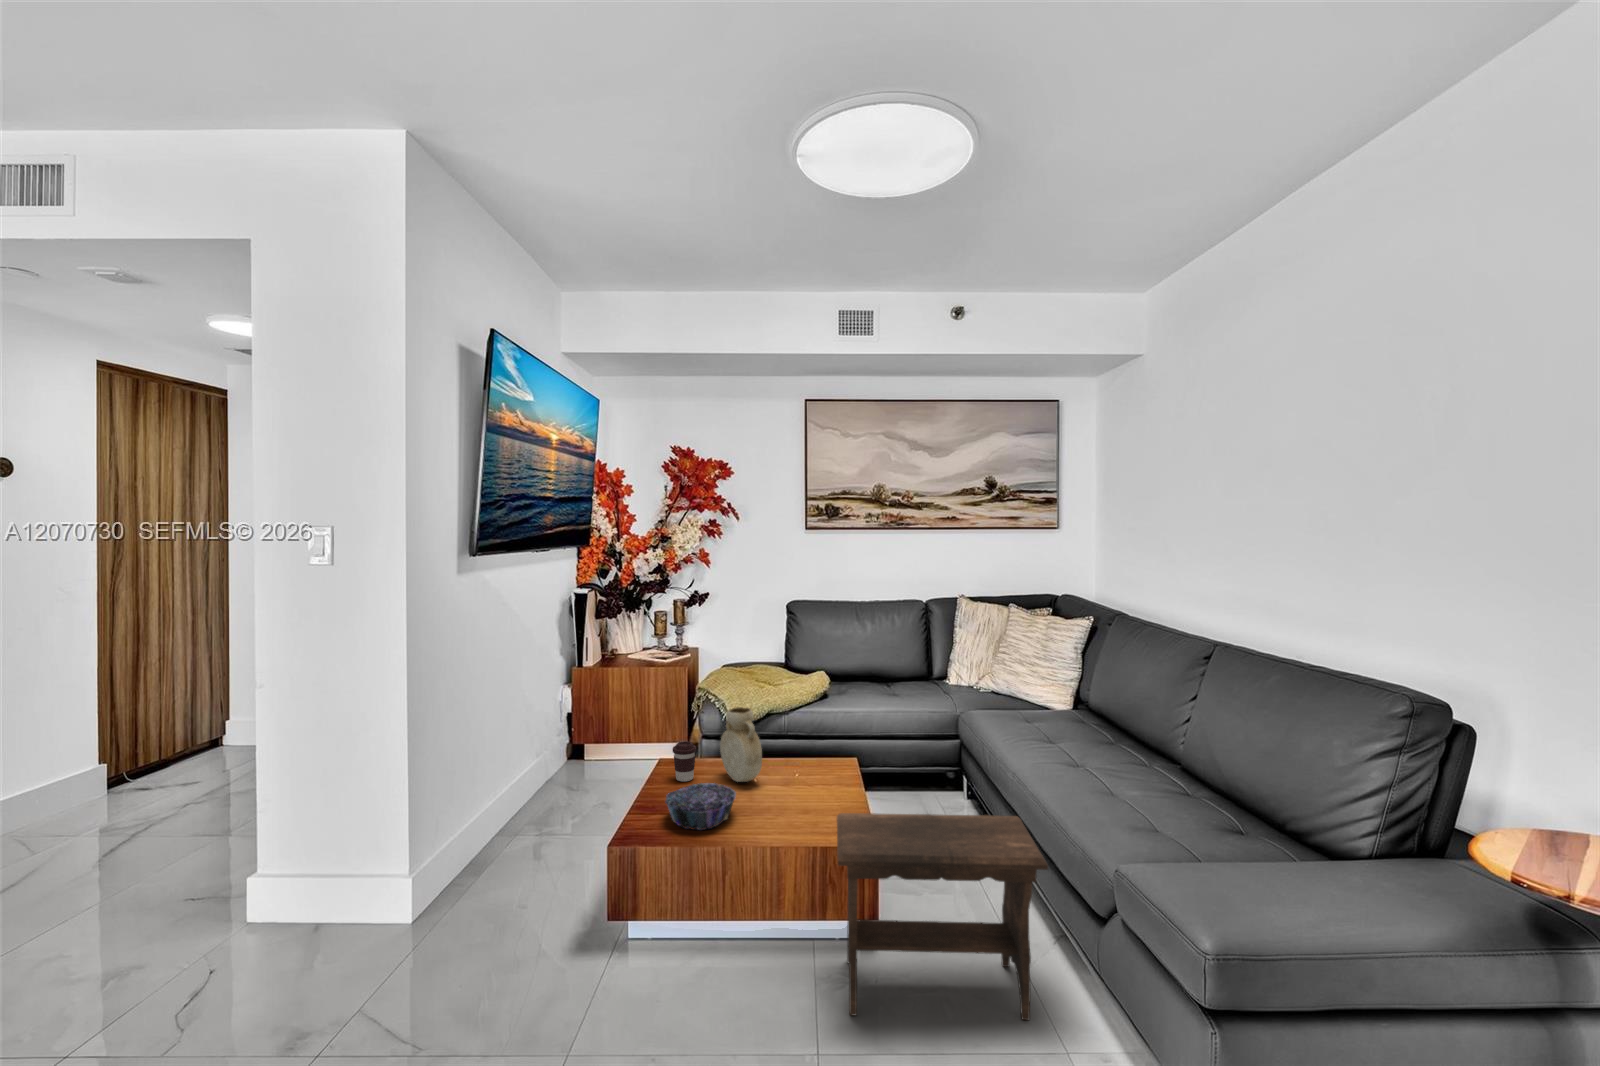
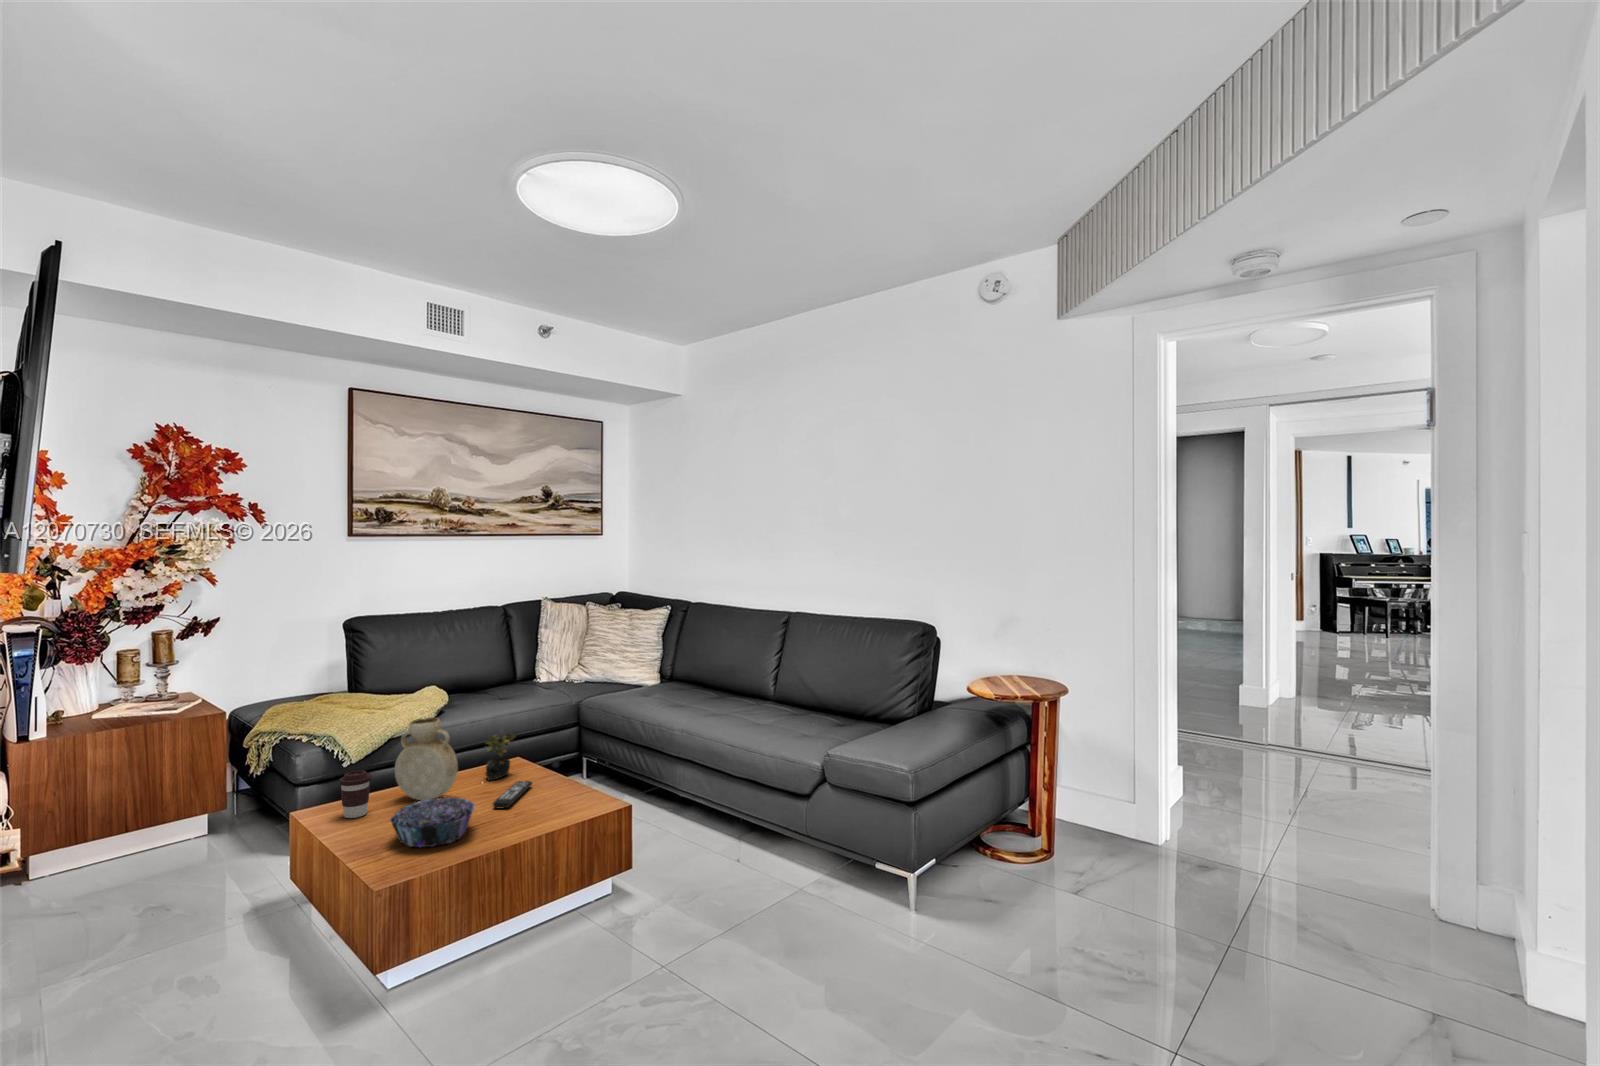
succulent plant: none [797,733,831,778] -> present [486,734,514,781]
remote control: none [769,786,825,811] -> present [493,781,532,809]
footstool: present [837,813,1048,1020] -> none [611,744,796,942]

